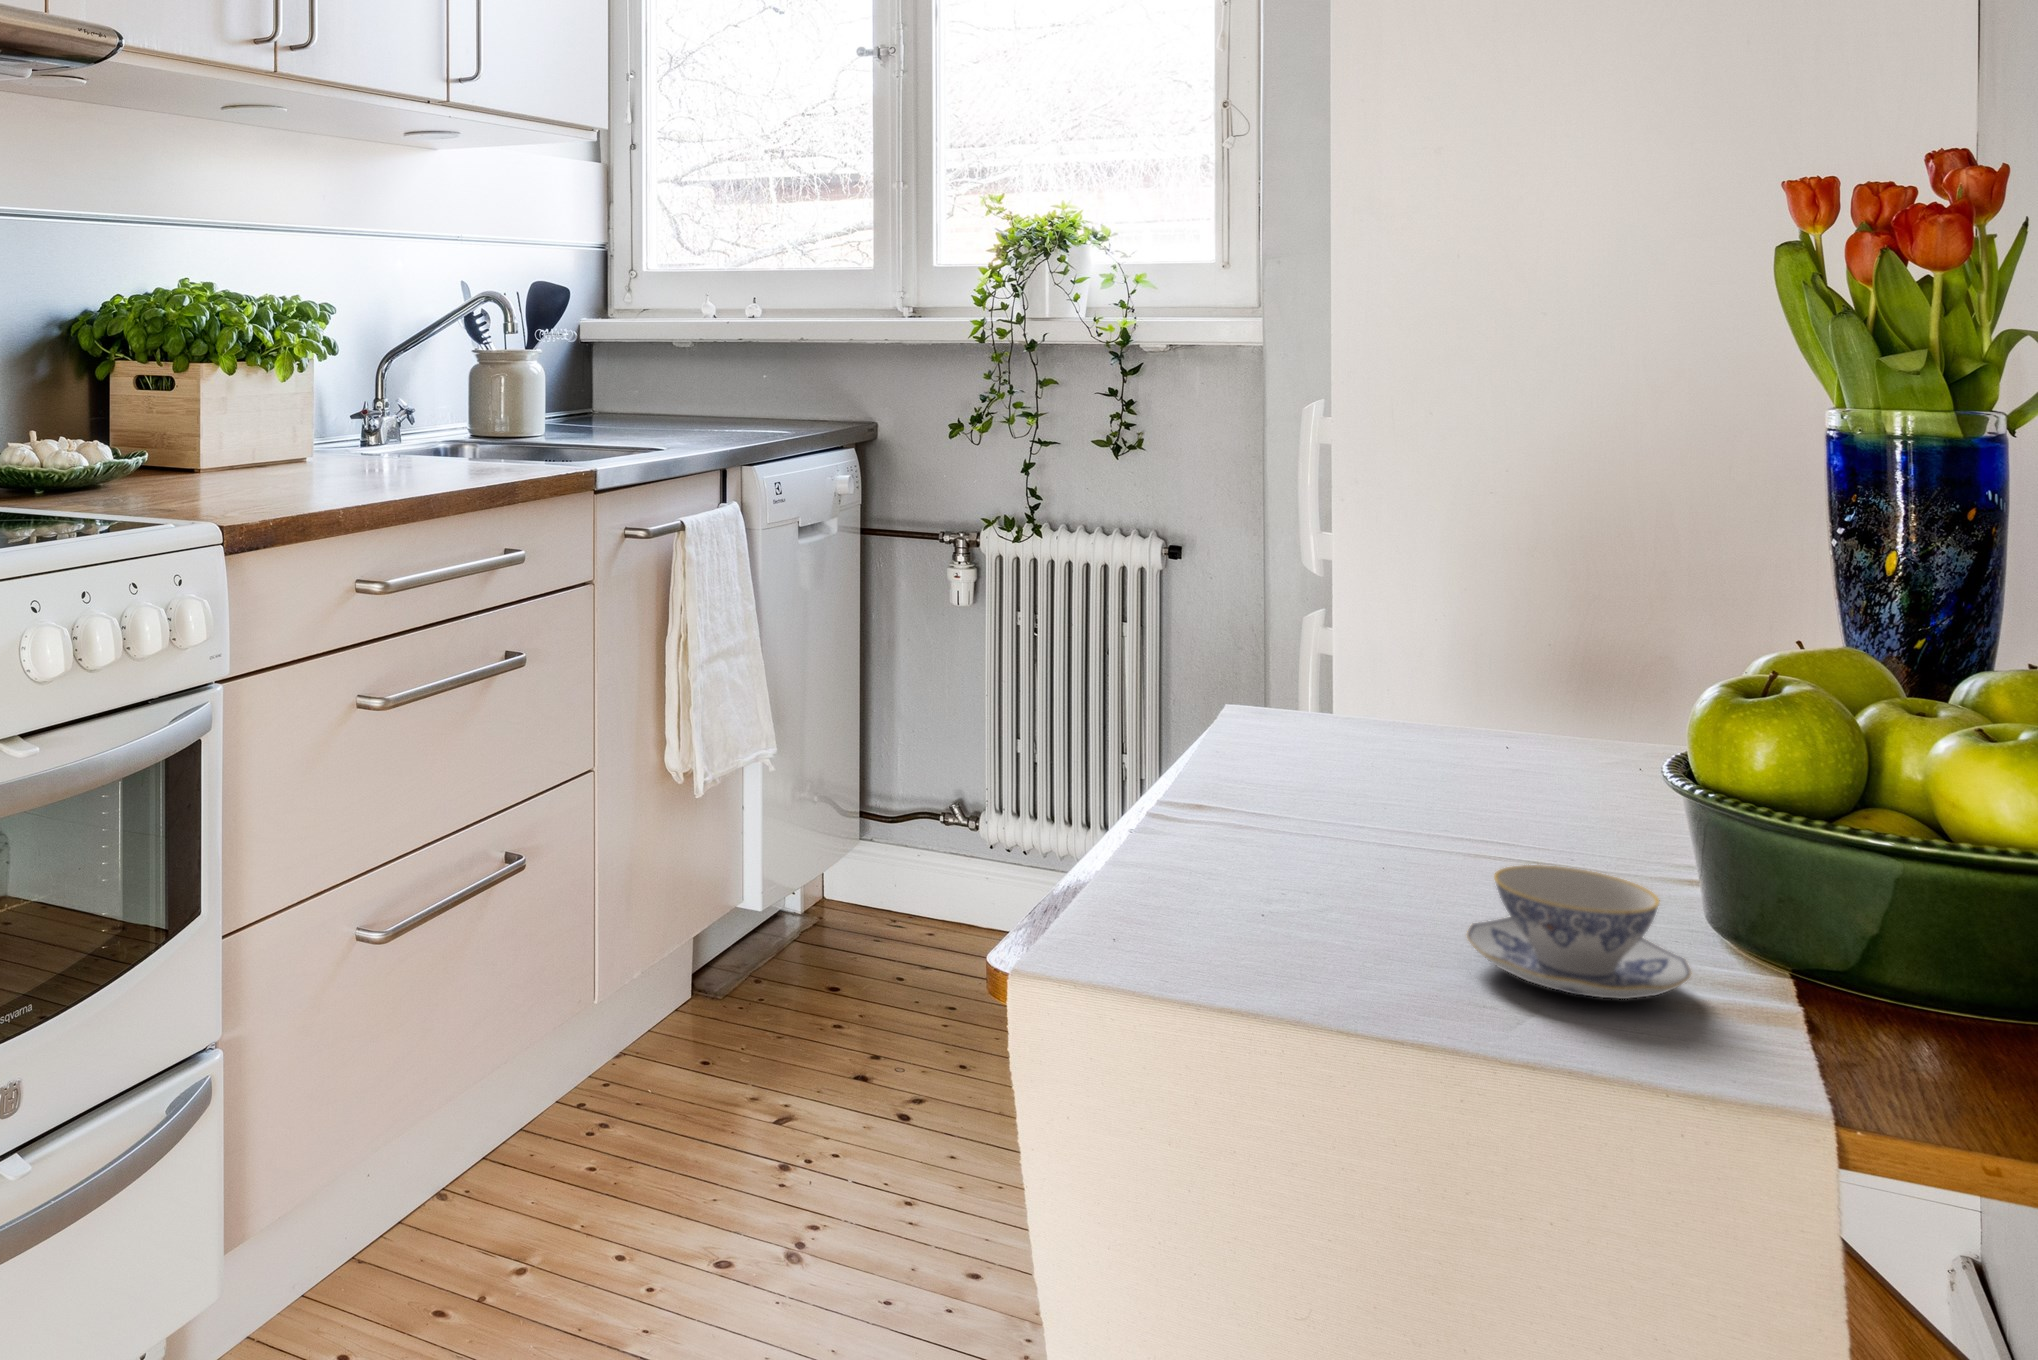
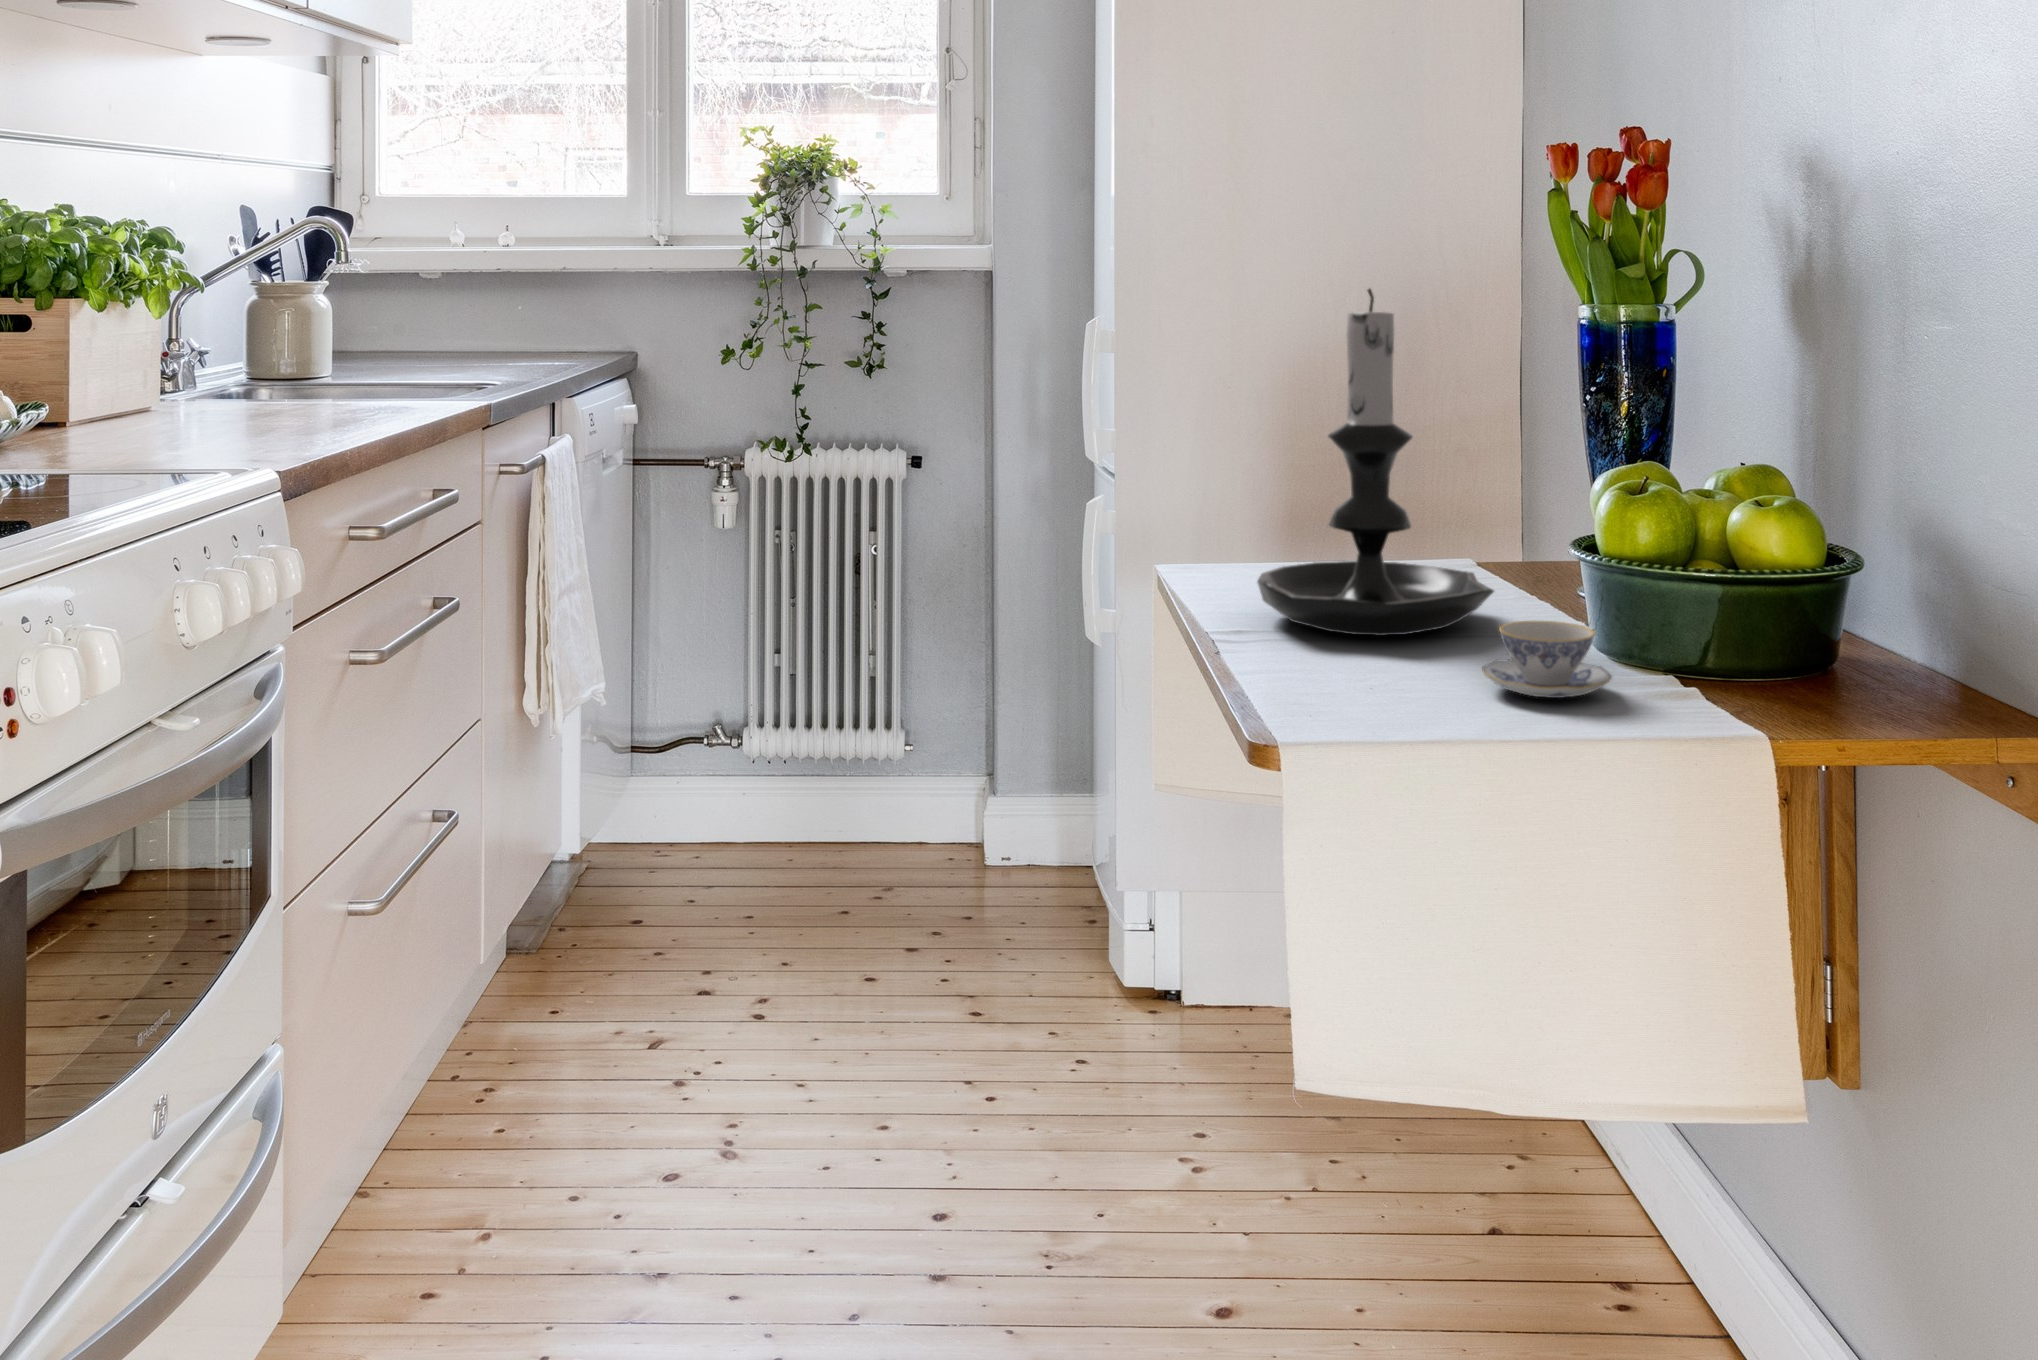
candle holder: none [1244,369,1595,852] -> present [1257,289,1494,636]

